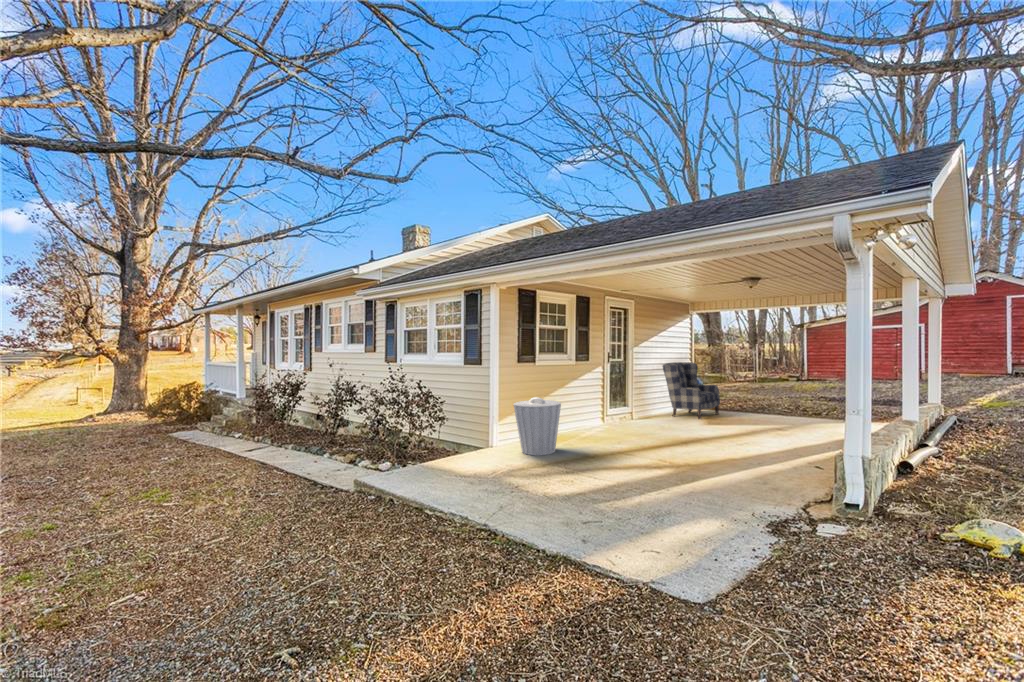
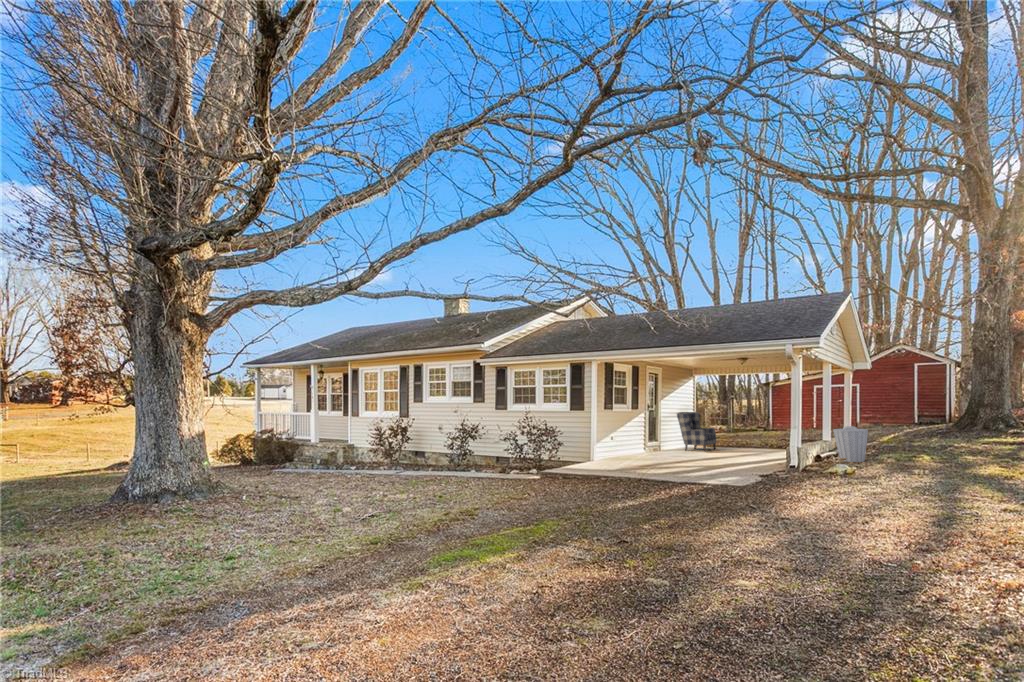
trash can: present [514,397,561,455] -> present [833,426,868,462]

